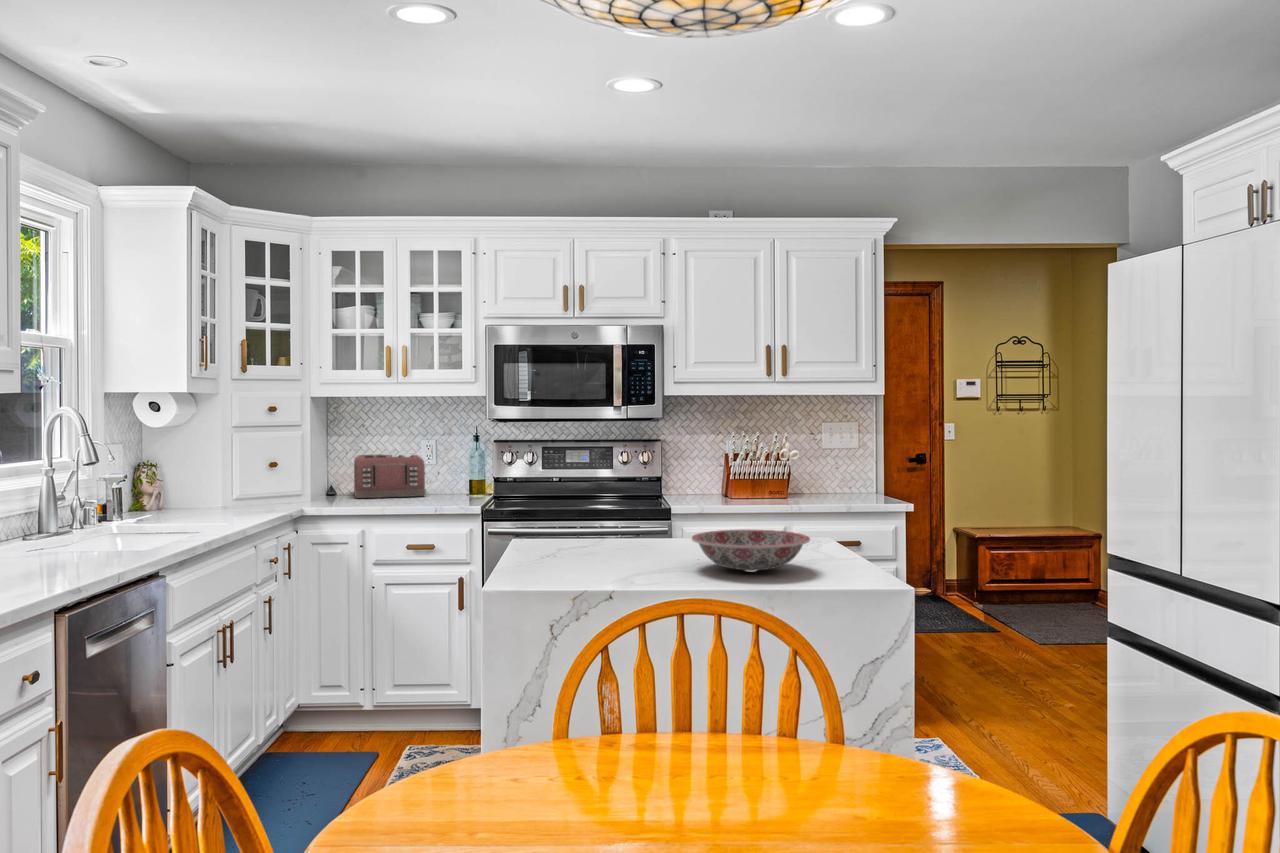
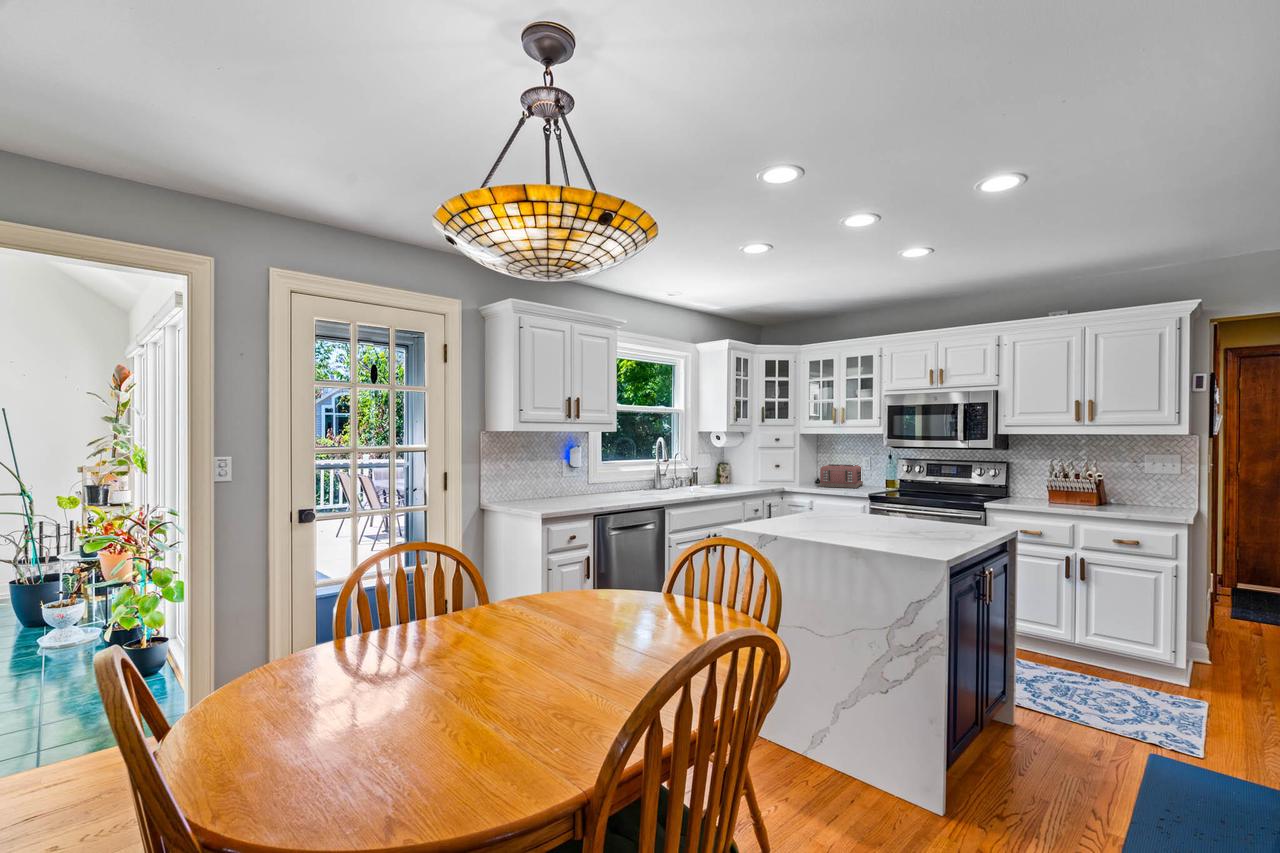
ceramic bowl: present [692,529,810,571] -> none [886,512,956,534]

